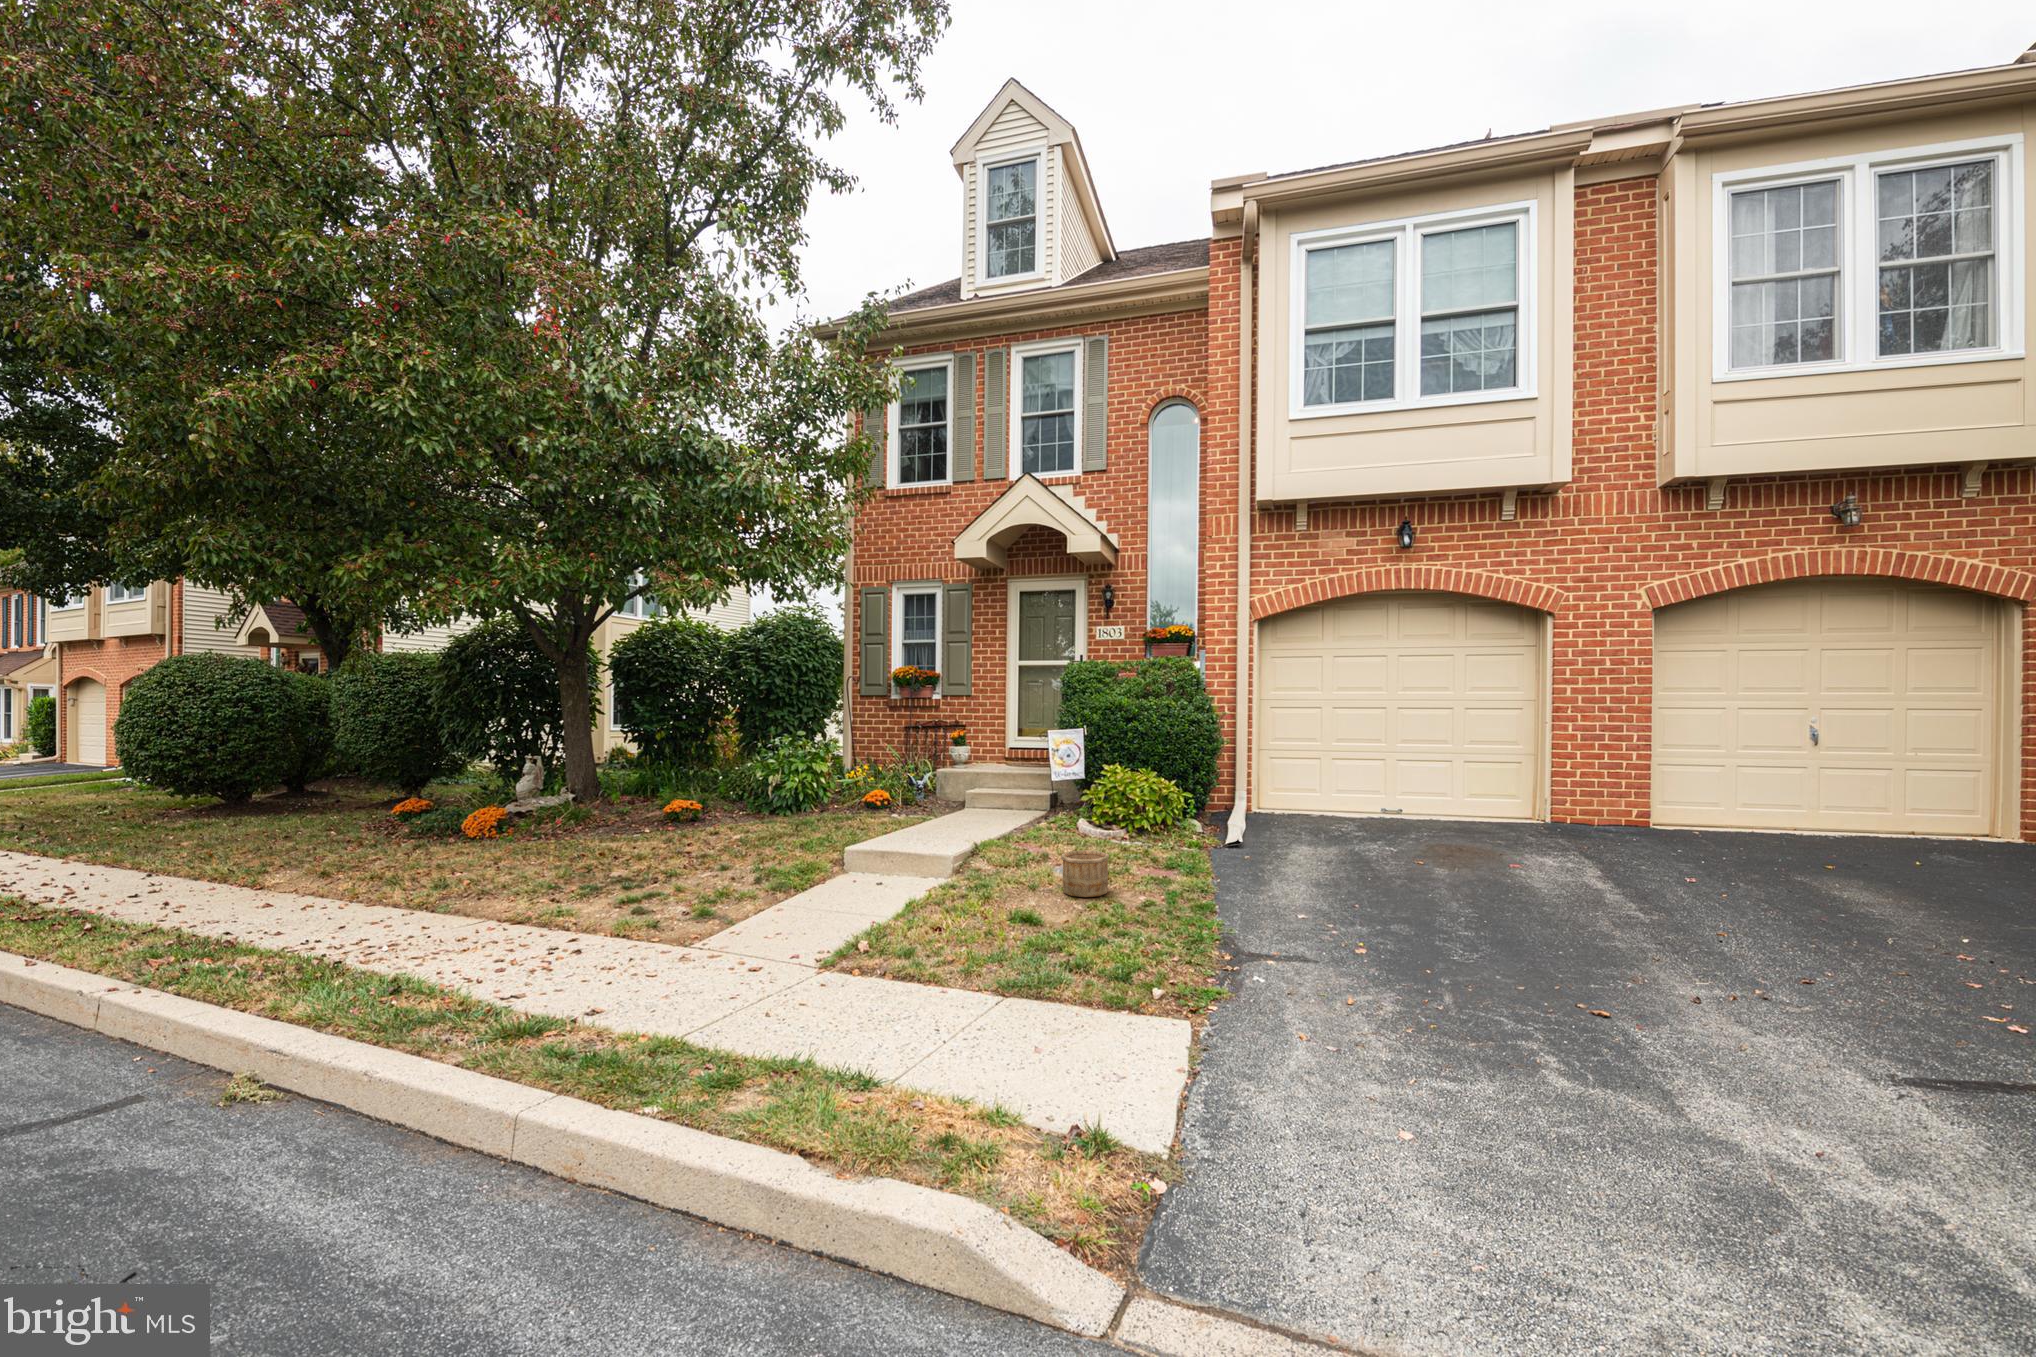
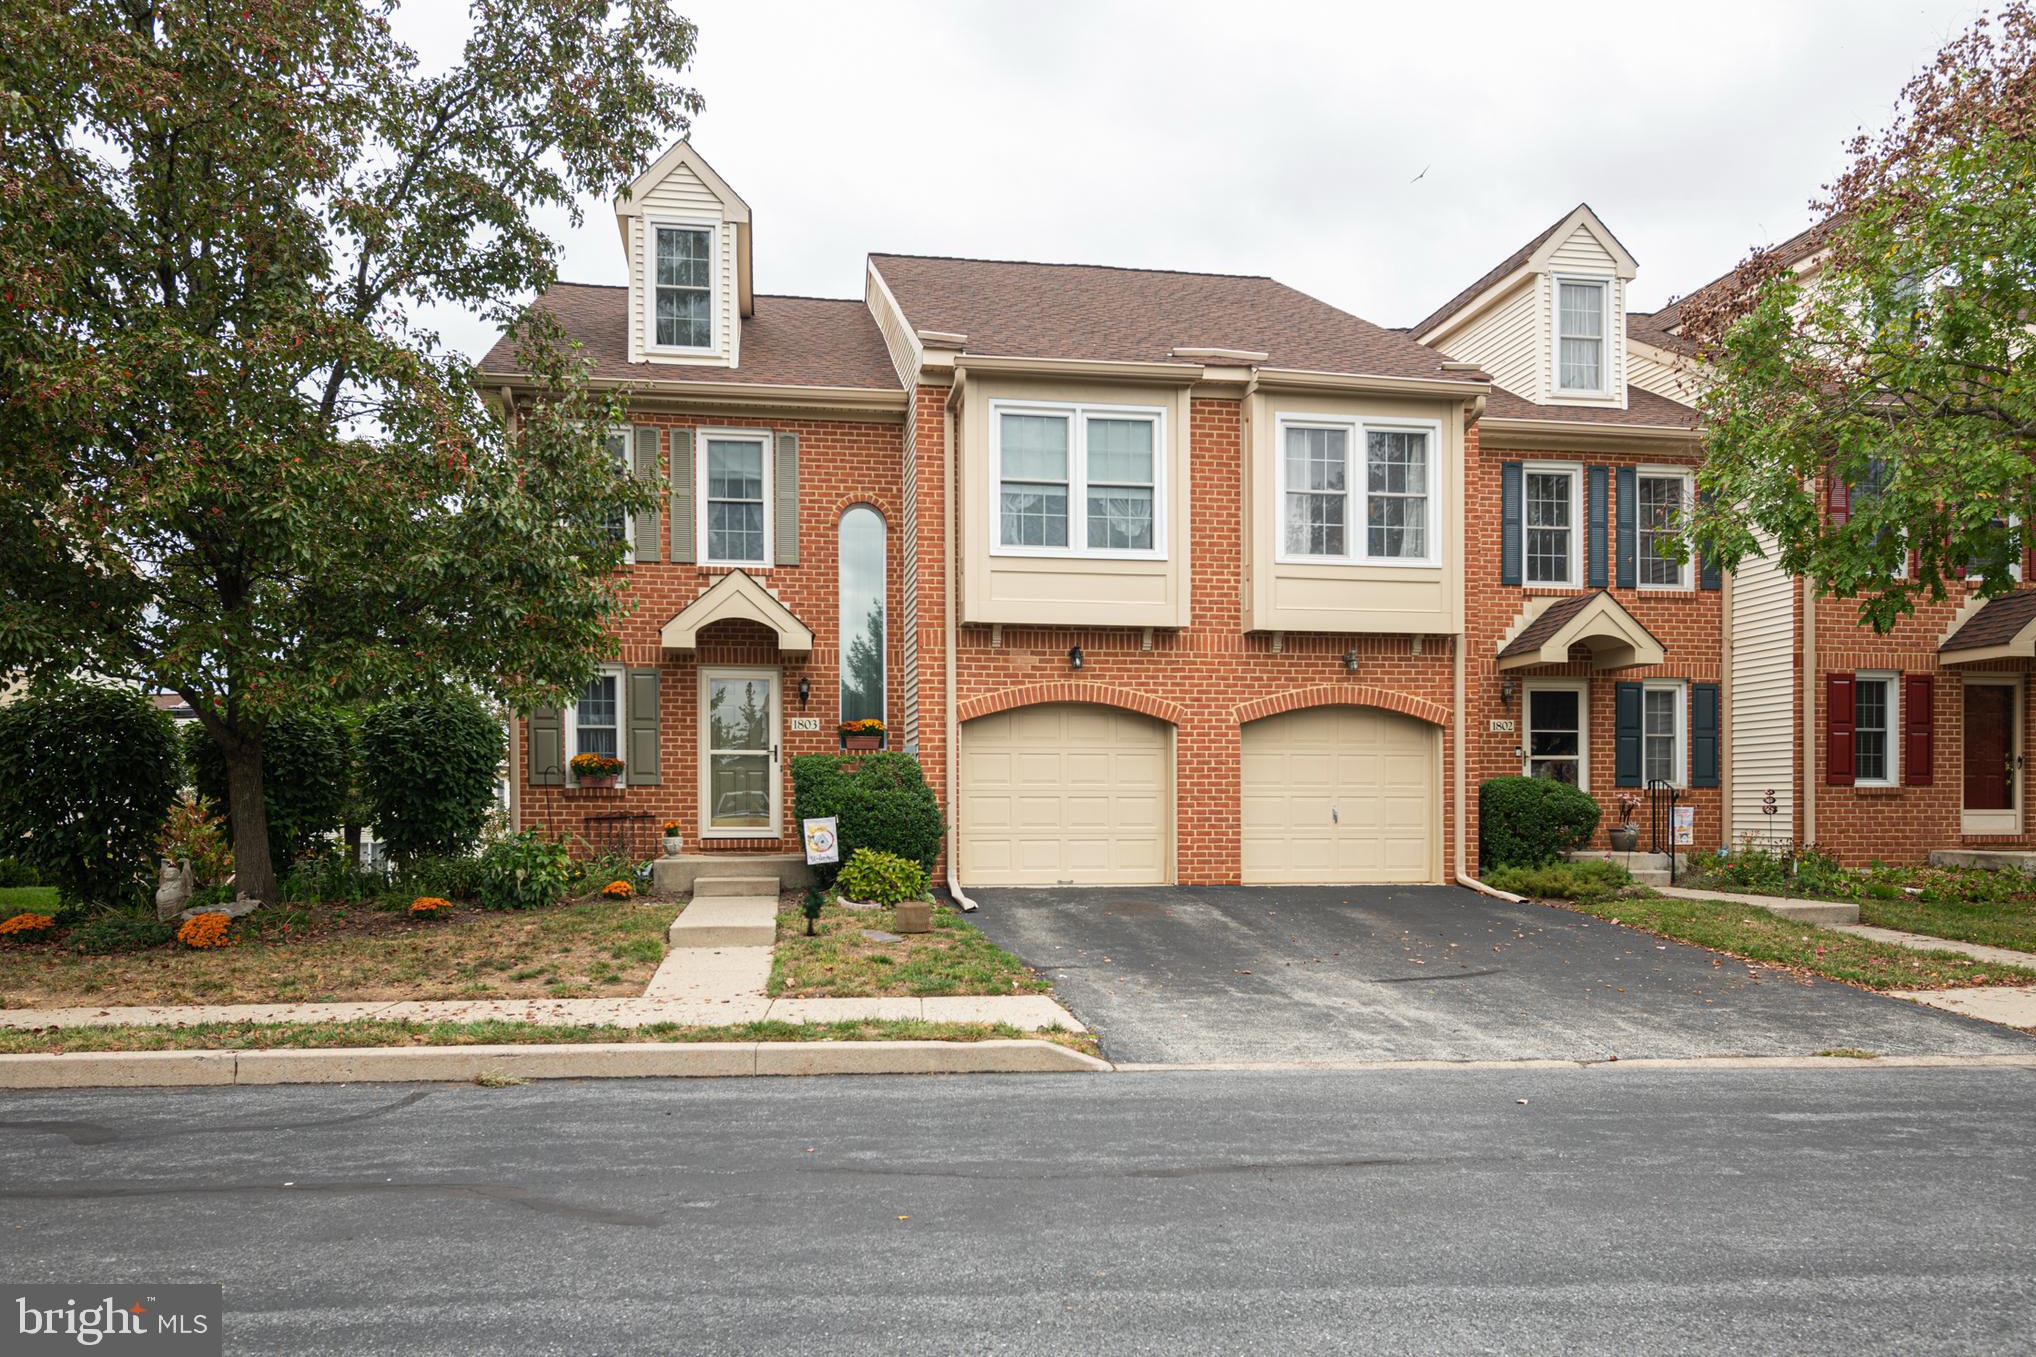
decorative plant: none [921,820,962,891] -> present [797,882,825,935]

